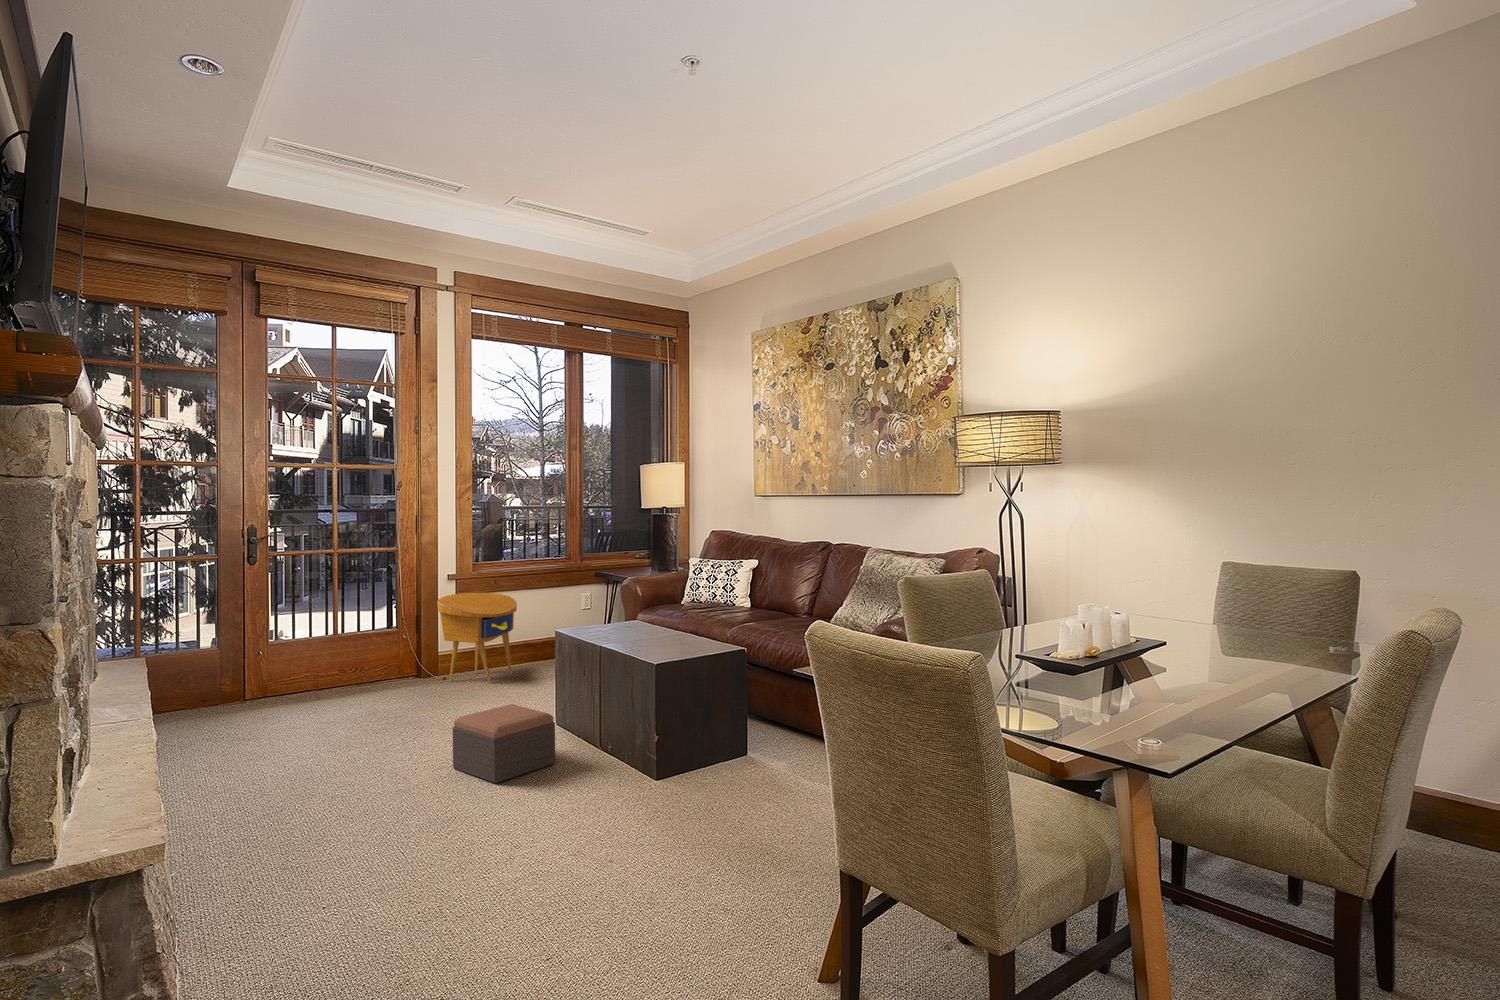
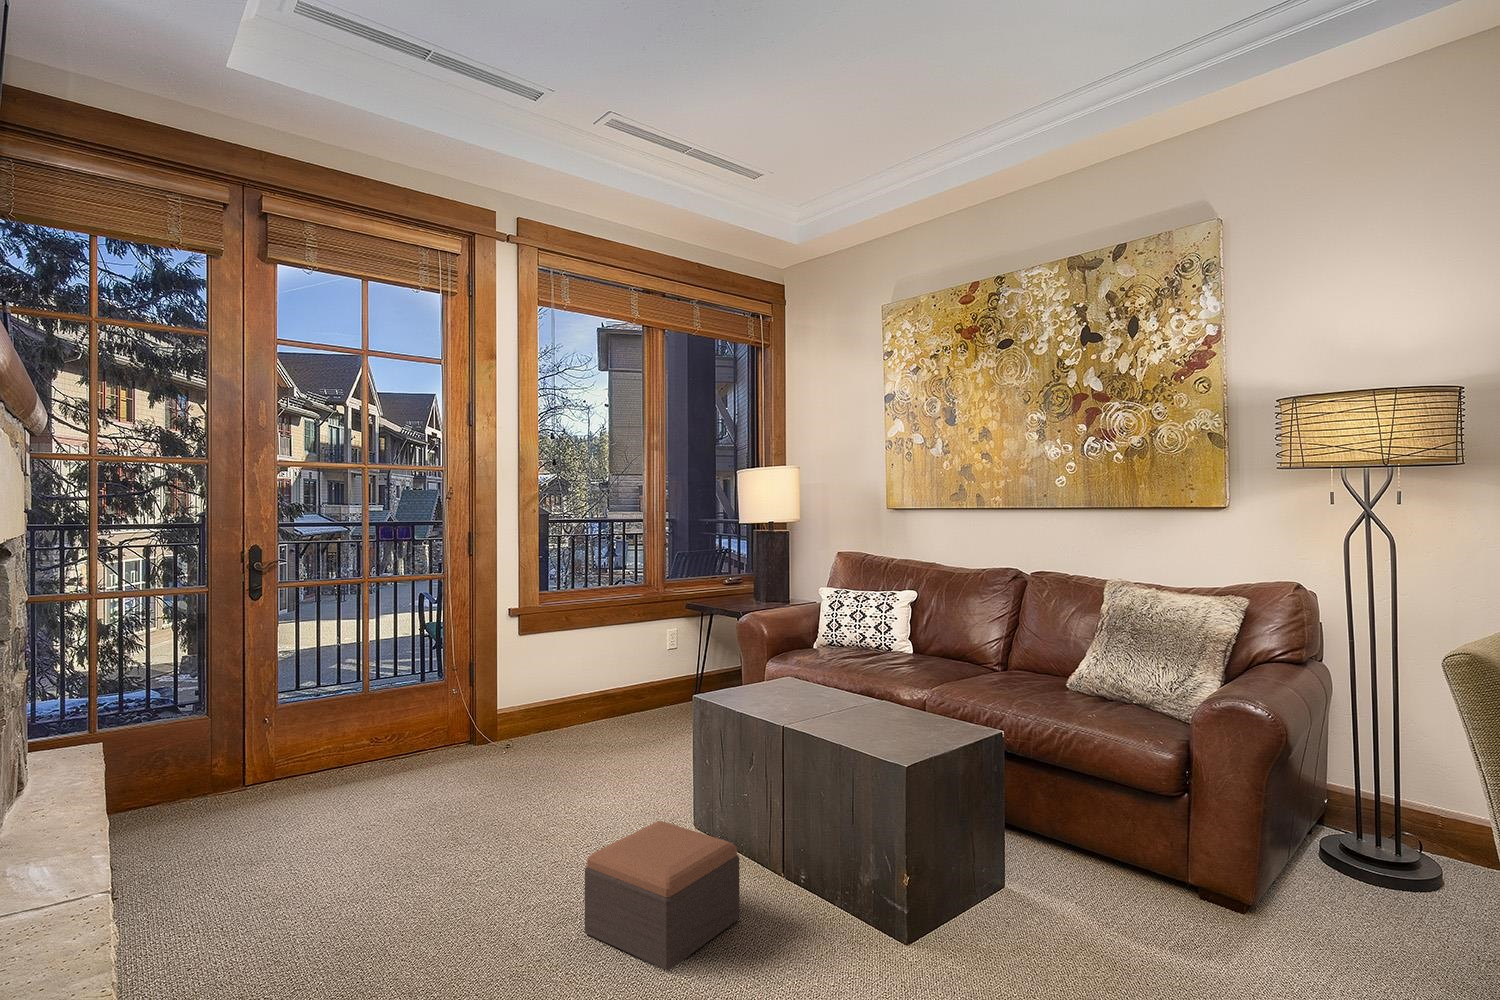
side table: present [438,593,517,682] -> none [501,633,603,755]

